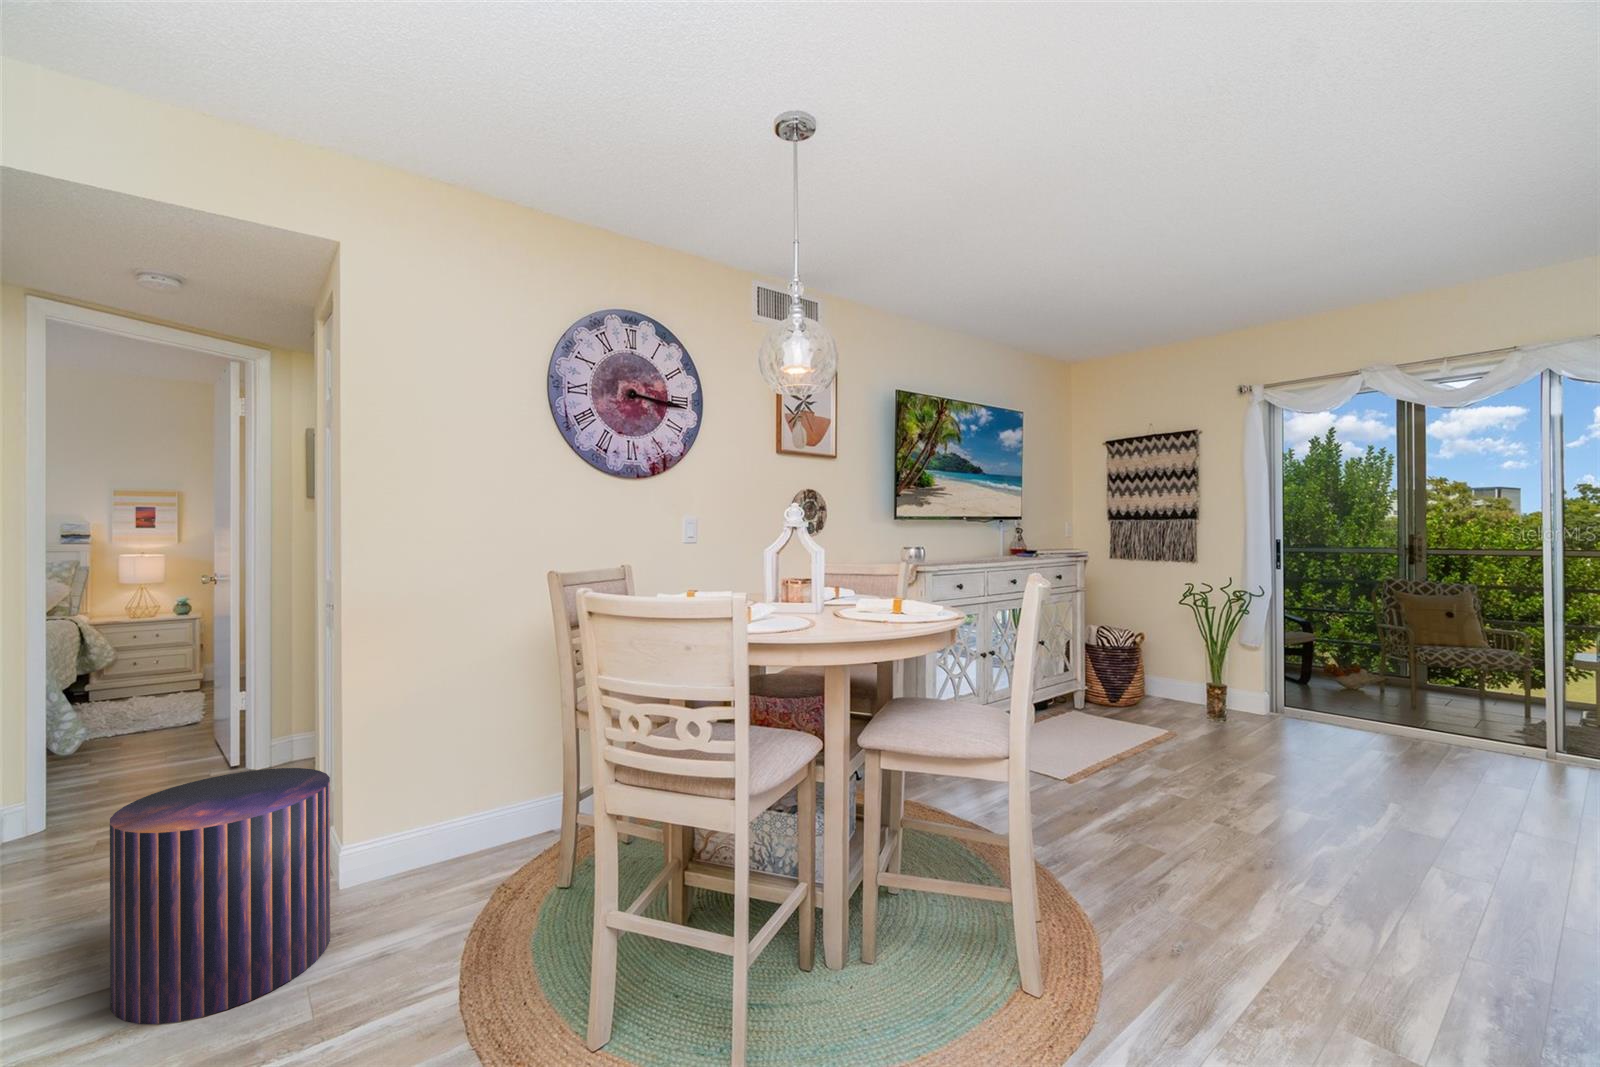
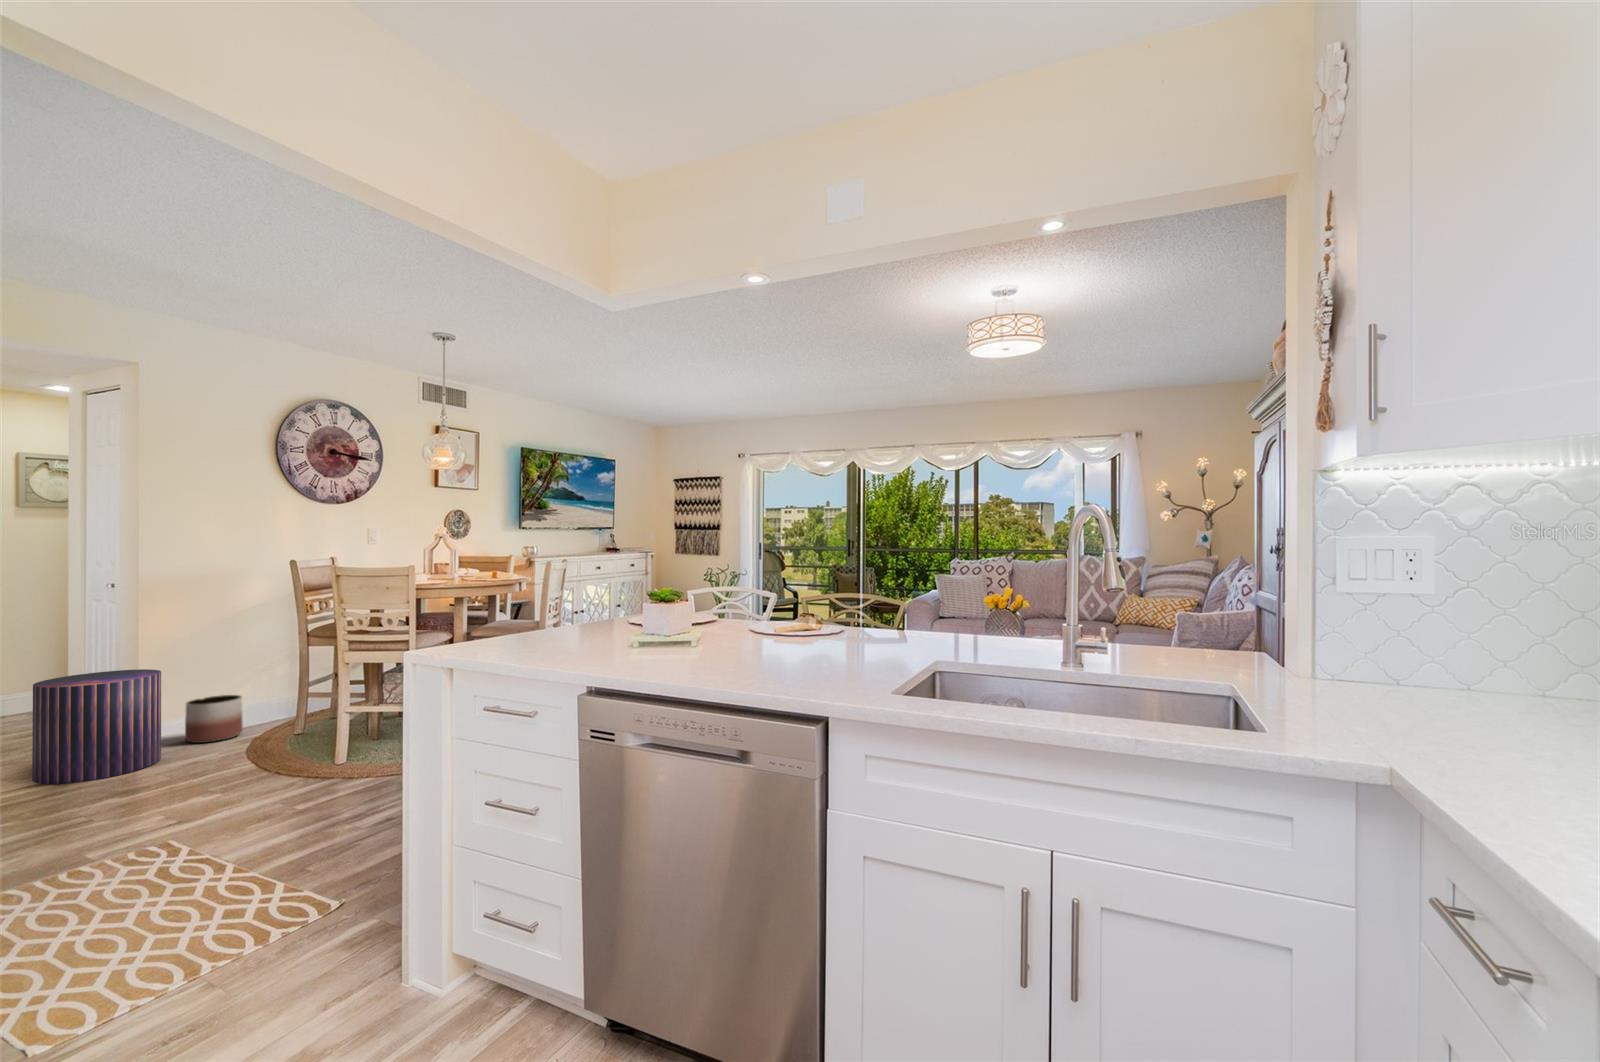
planter: none [398,801,483,897] -> present [185,695,243,743]

